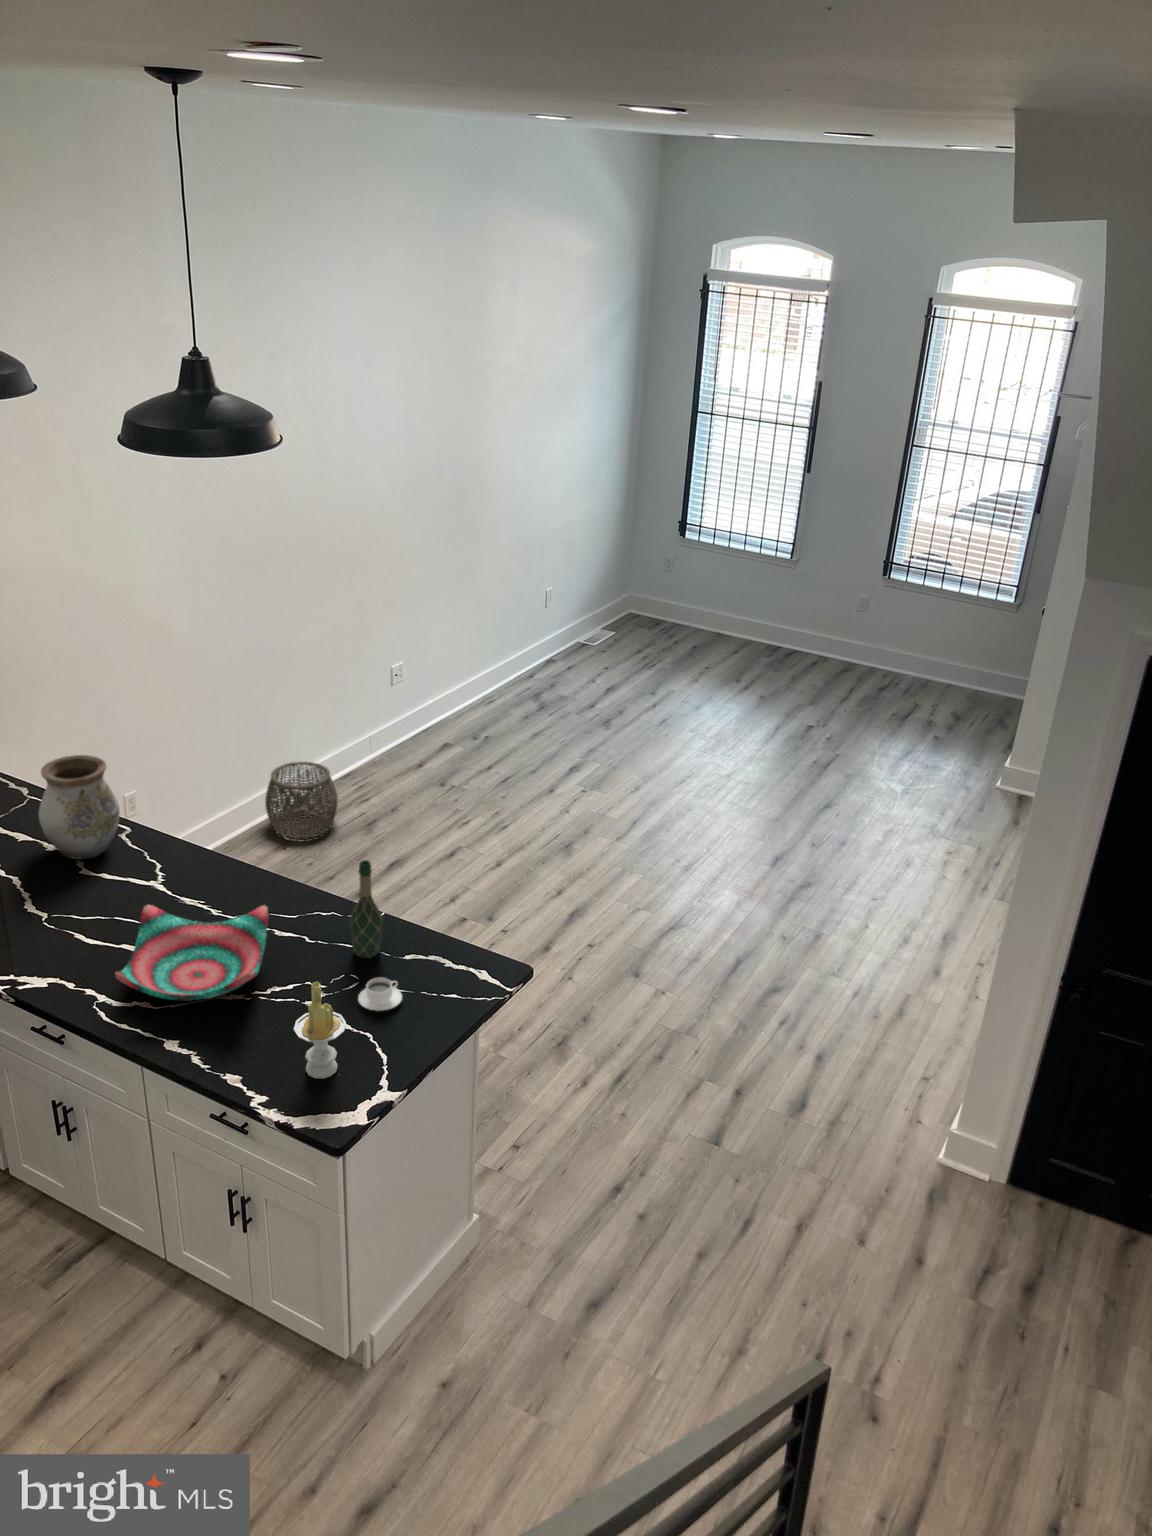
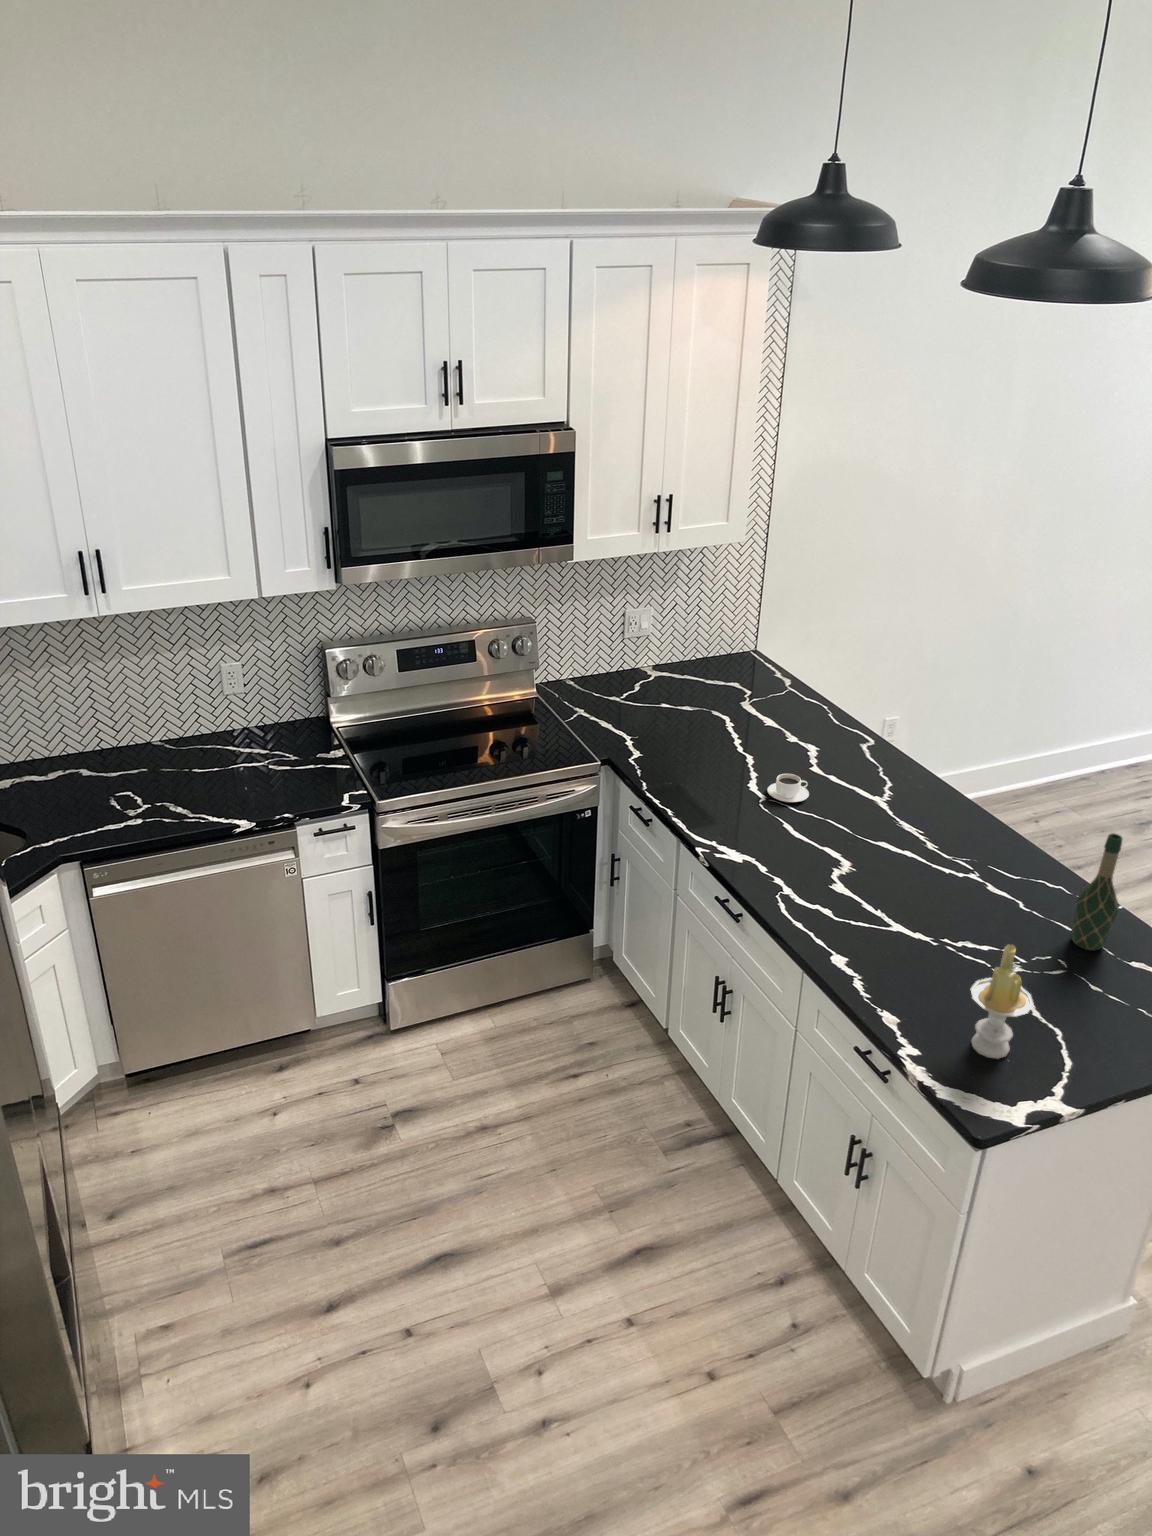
vase: present [39,755,120,859] -> none [787,649,867,757]
woven basket: present [265,762,338,839] -> none [1027,735,1115,824]
decorative bowl: present [115,905,268,1001] -> none [805,813,986,930]
coffee cup: present [358,978,402,1011] -> present [767,774,809,802]

